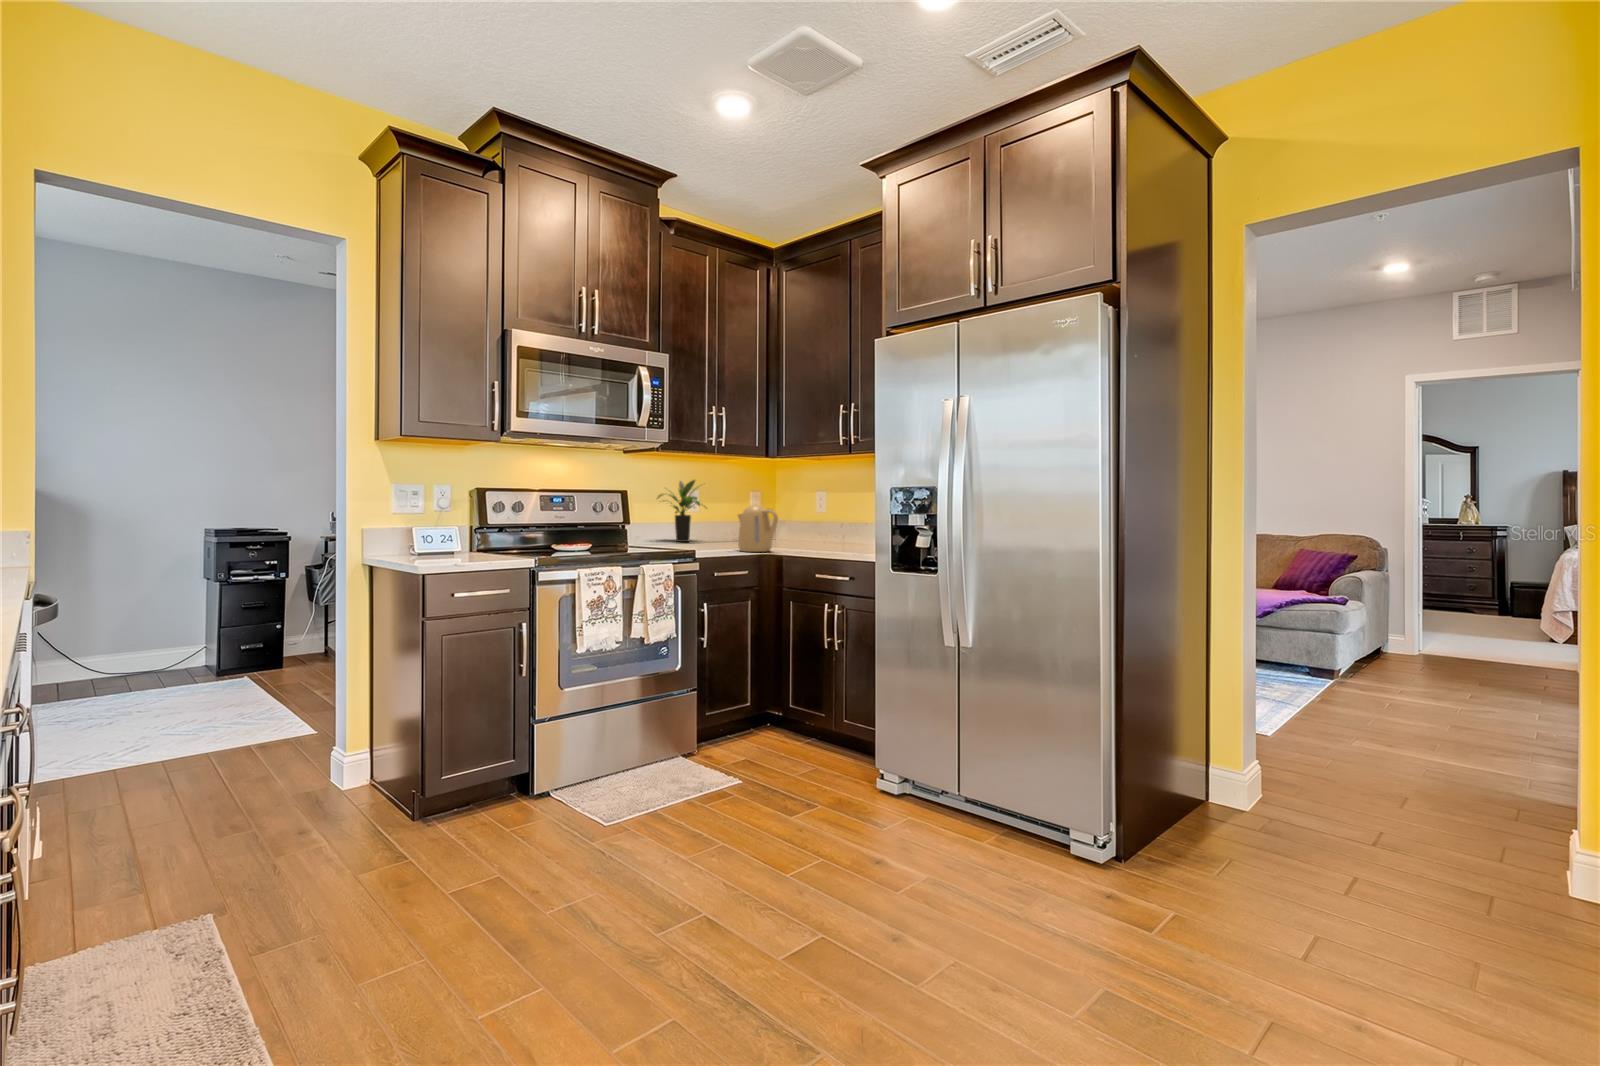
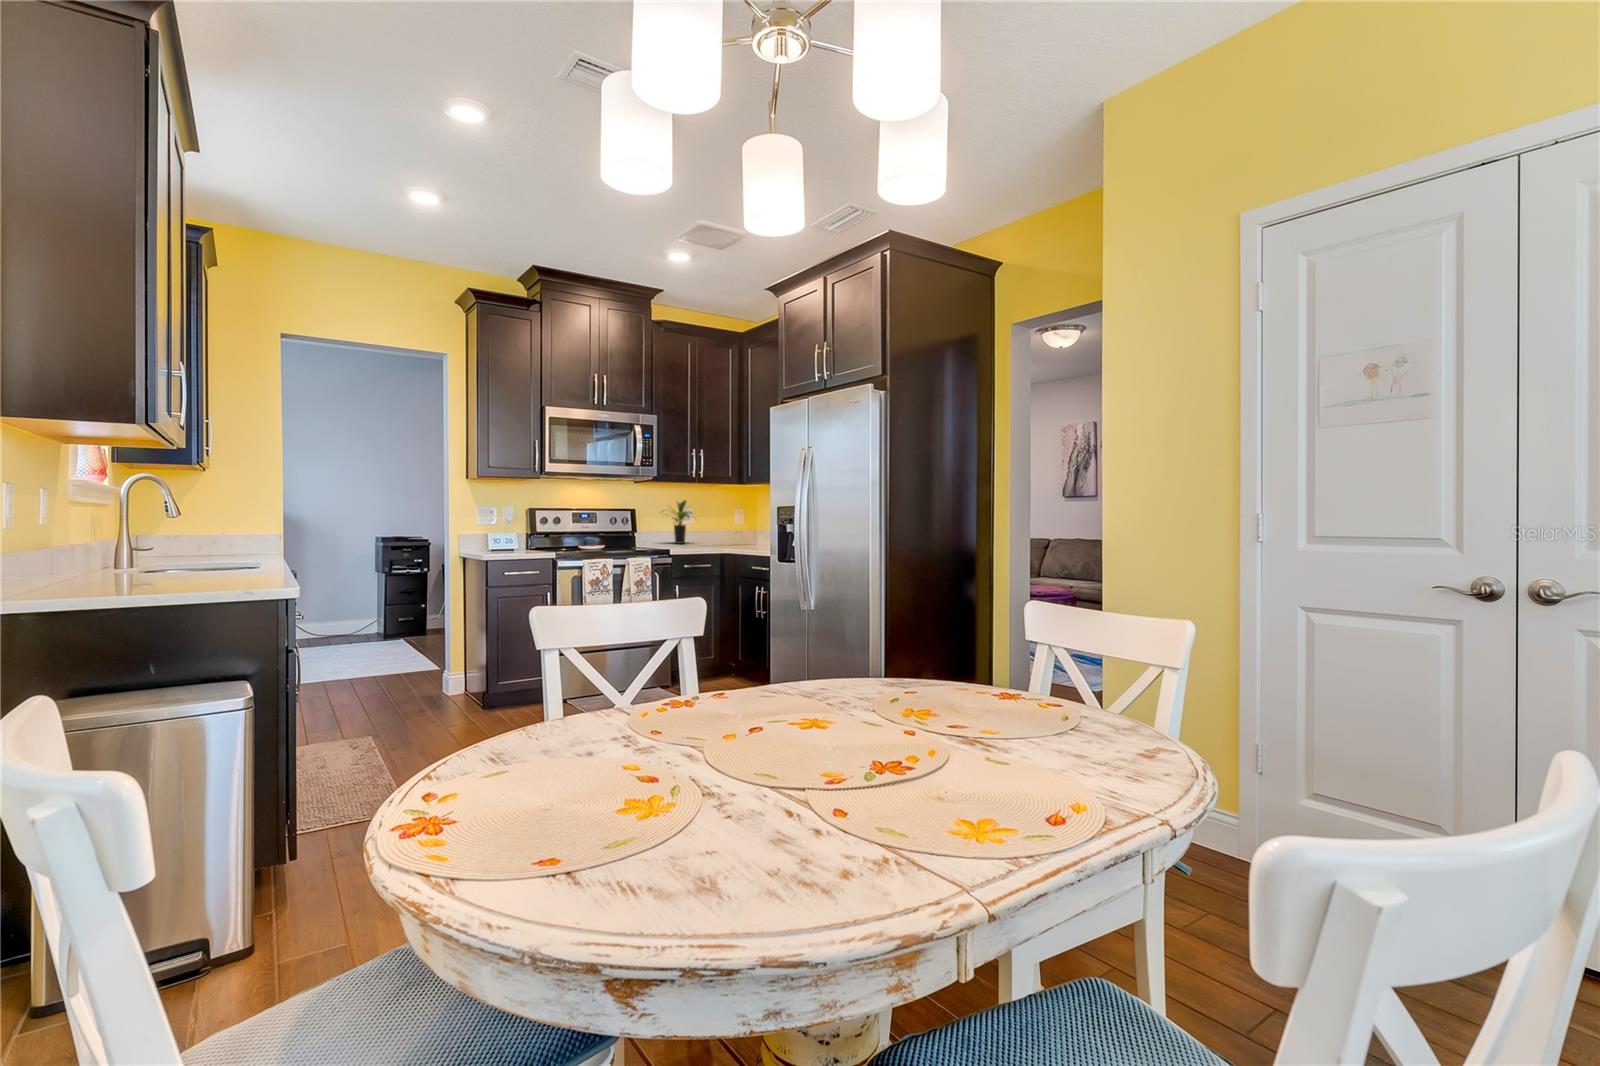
kettle: present [738,504,778,552] -> none [707,517,732,550]

